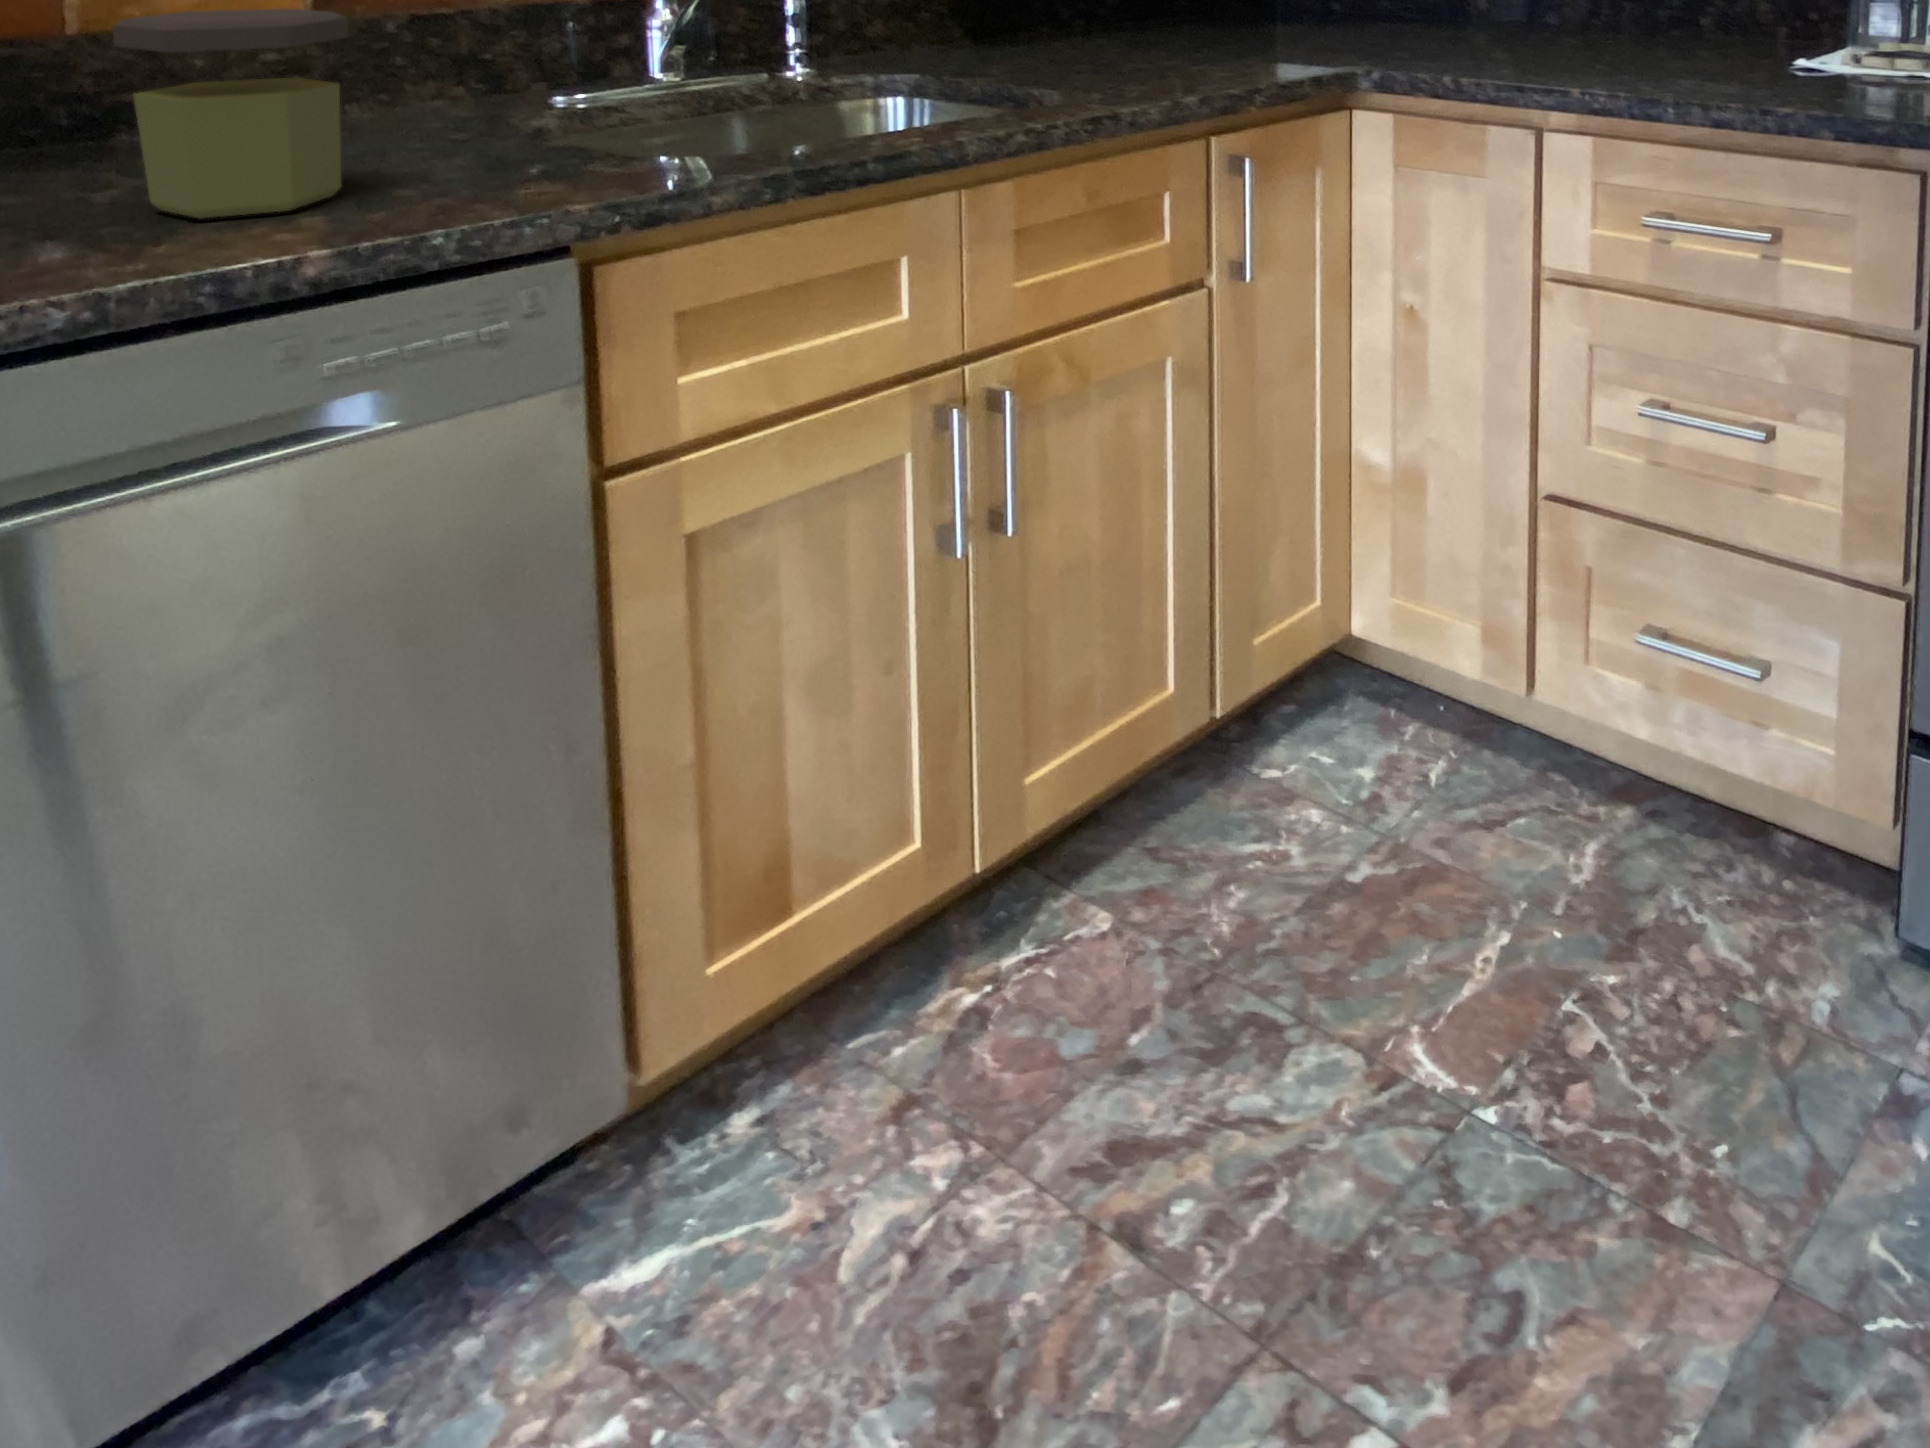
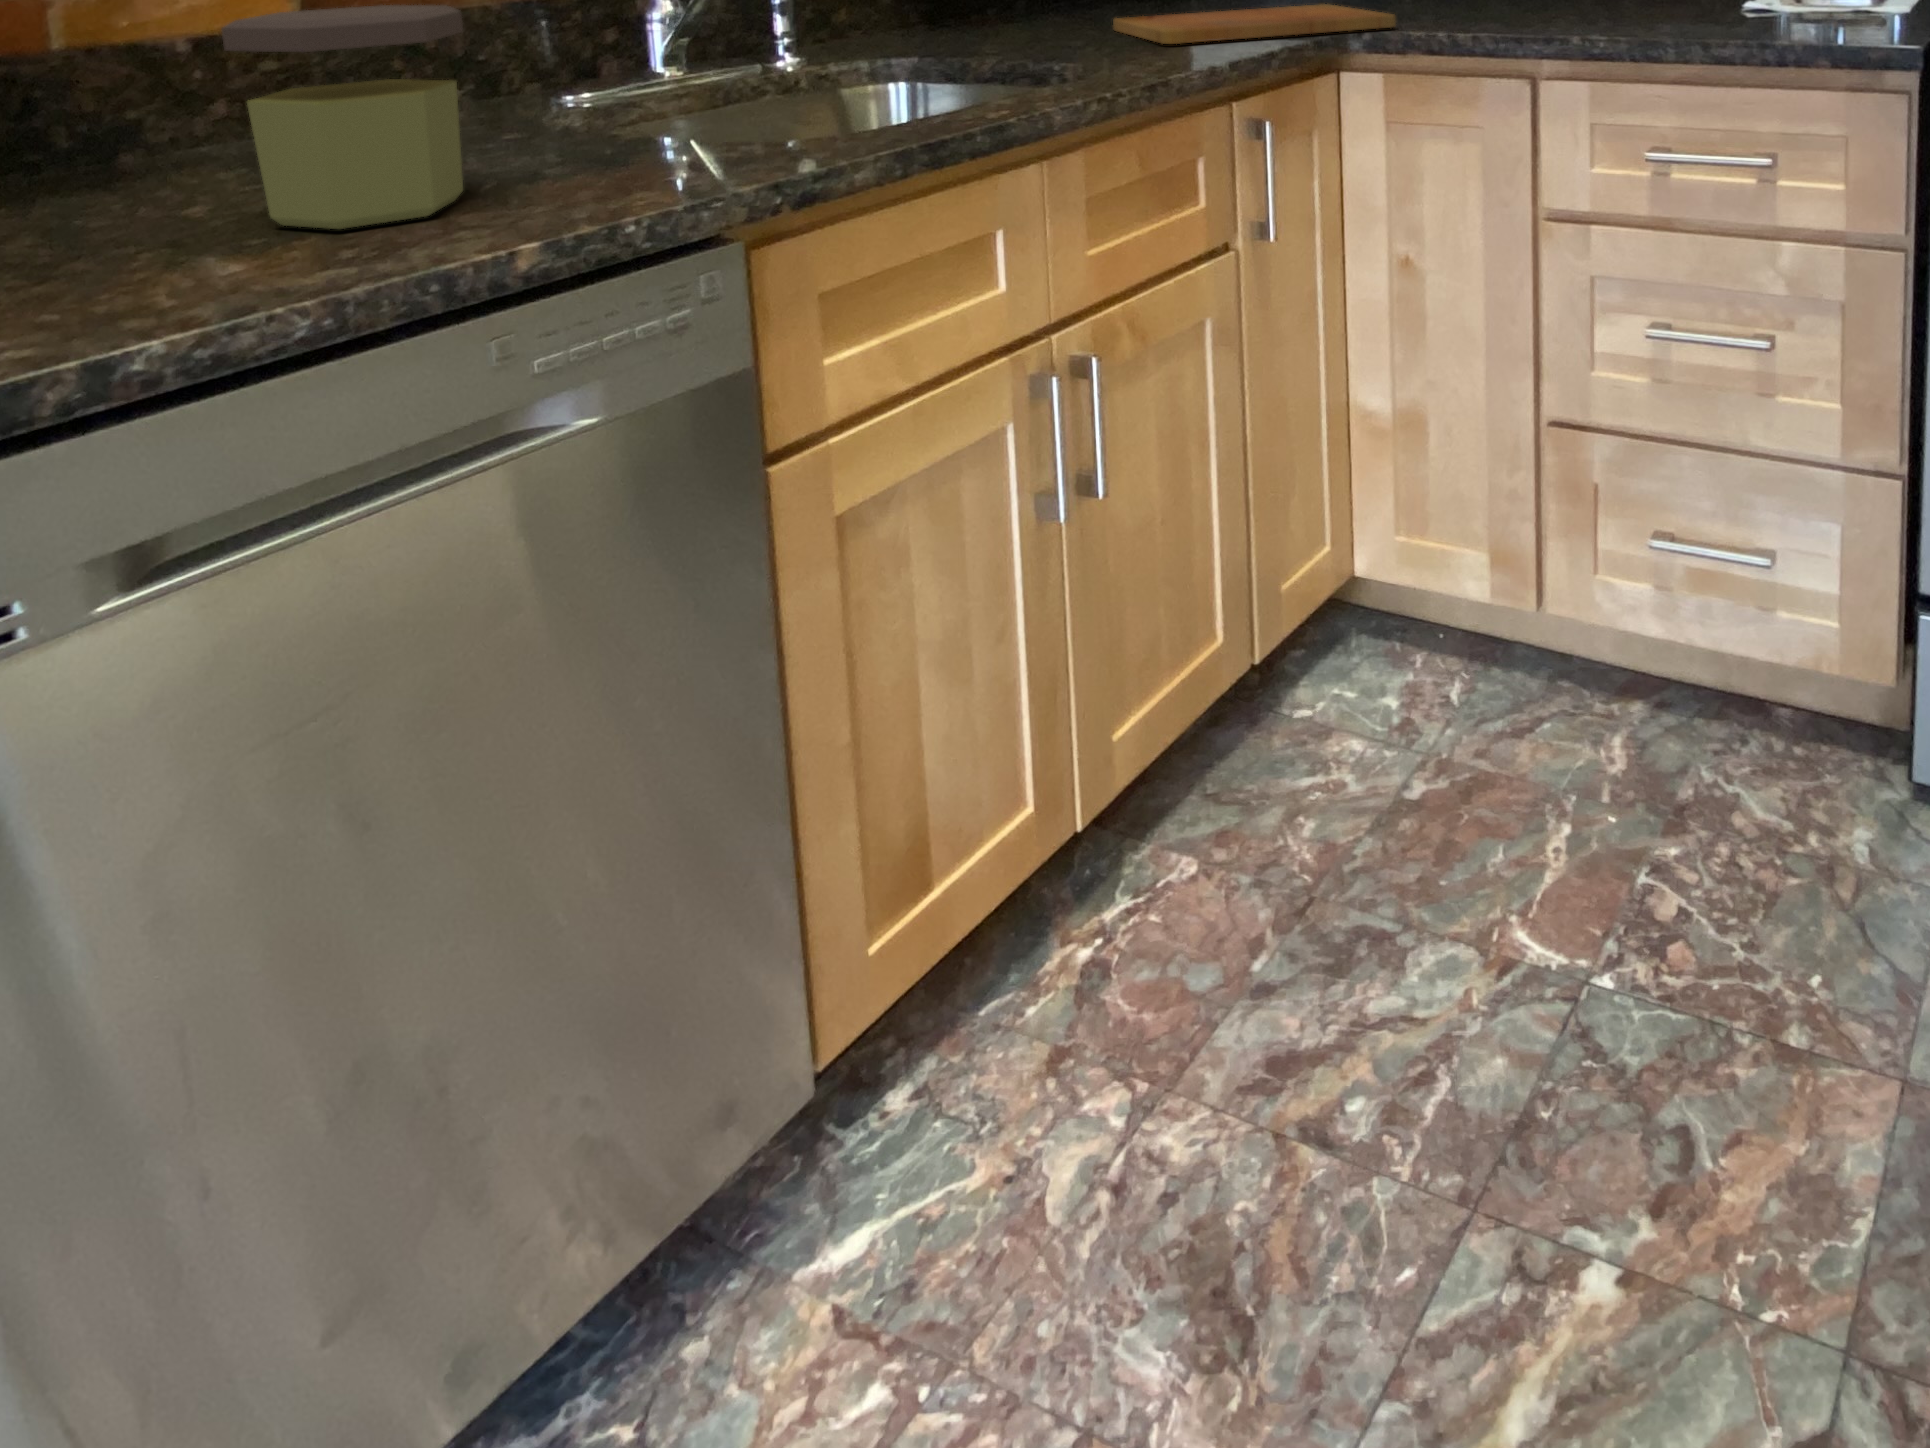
cutting board: none [1136,37,1412,72] -> present [1113,4,1396,44]

